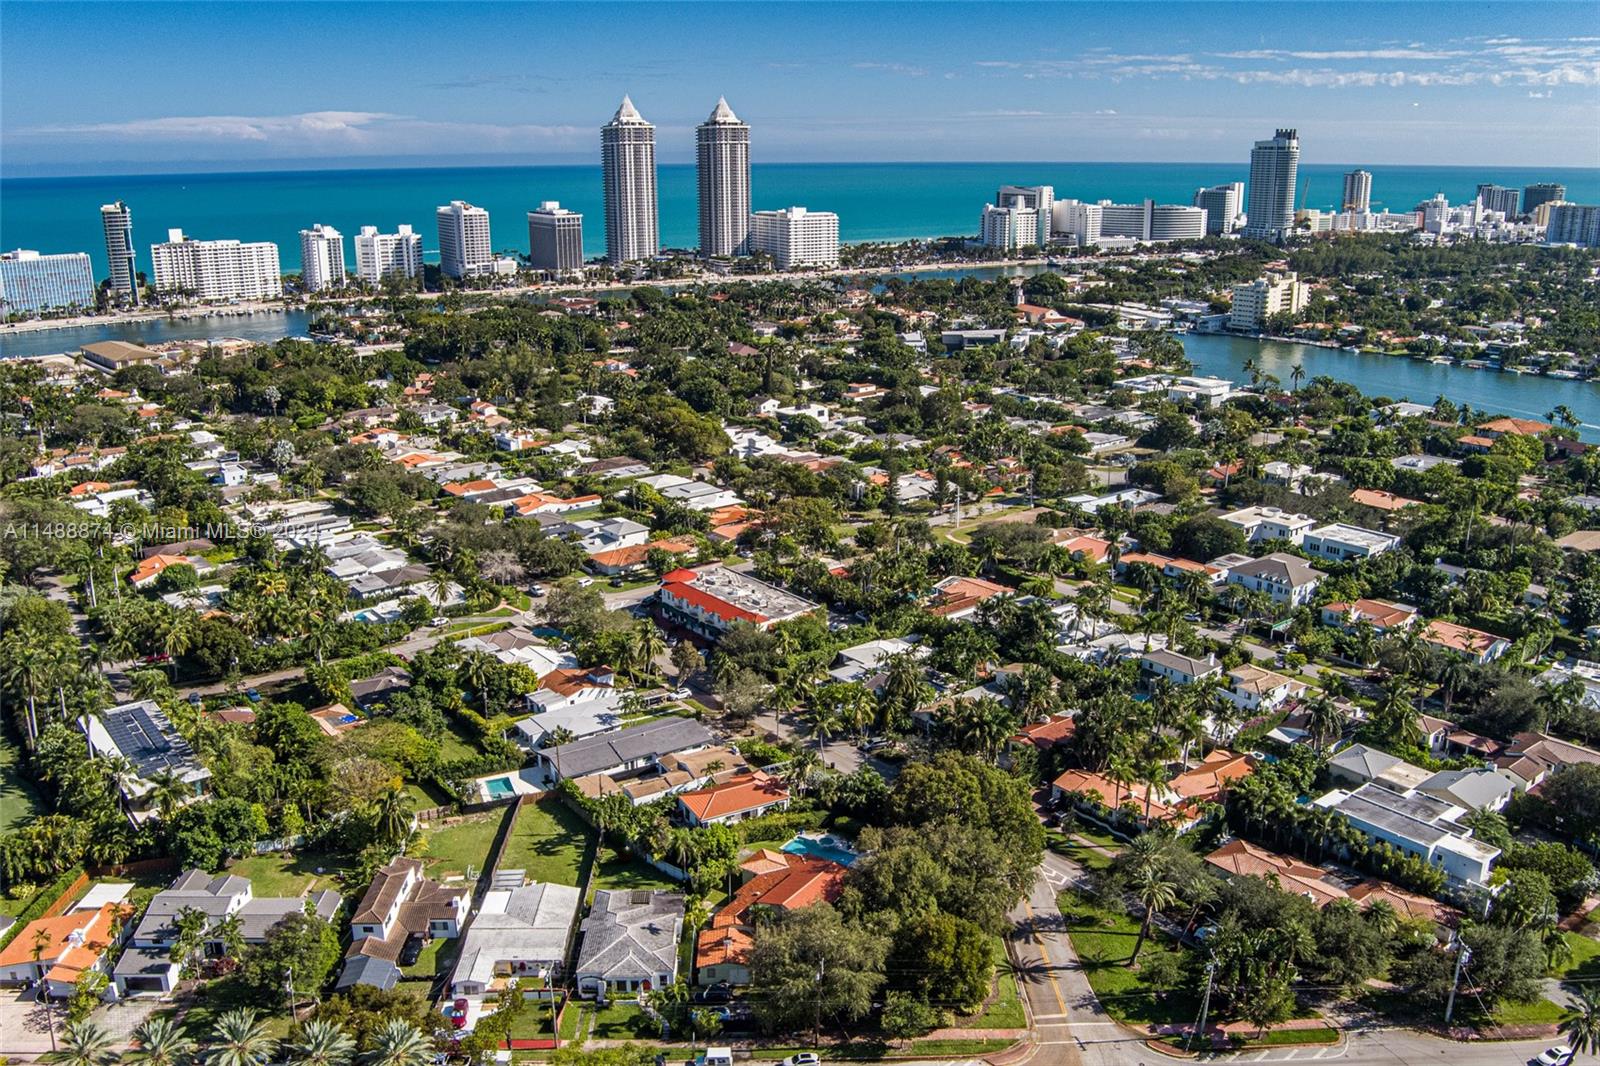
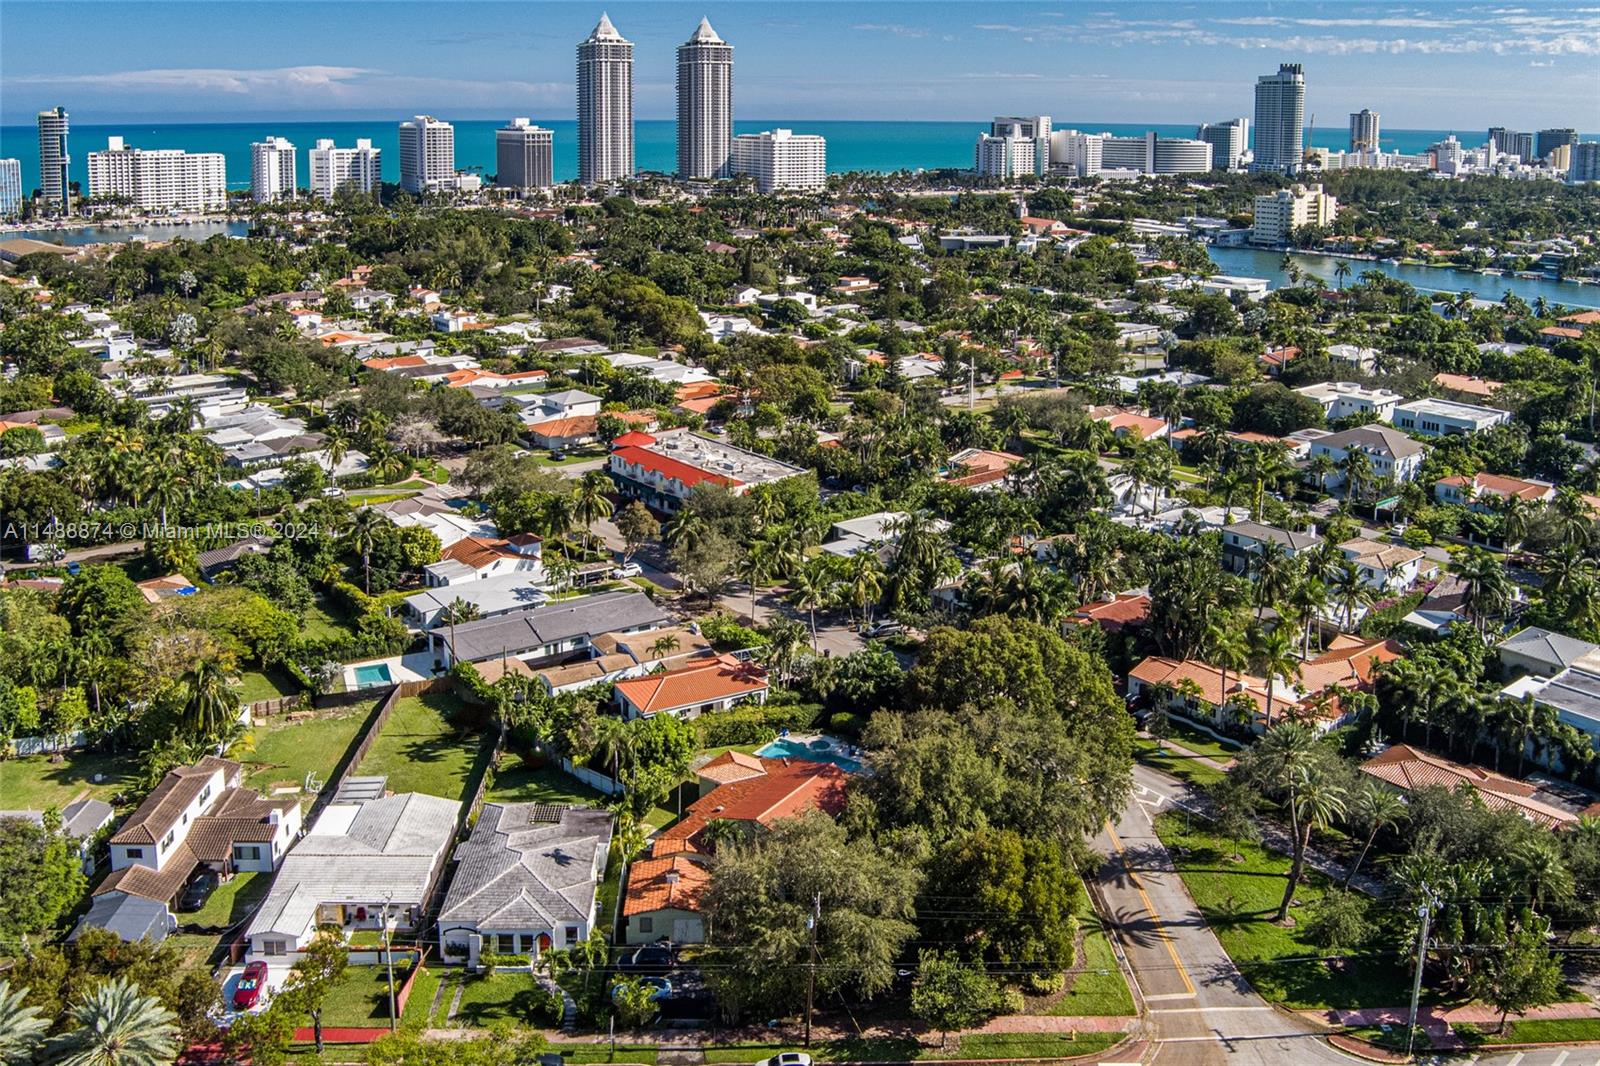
lounge chair: none [560,808,596,841] -> present [445,697,497,740]

